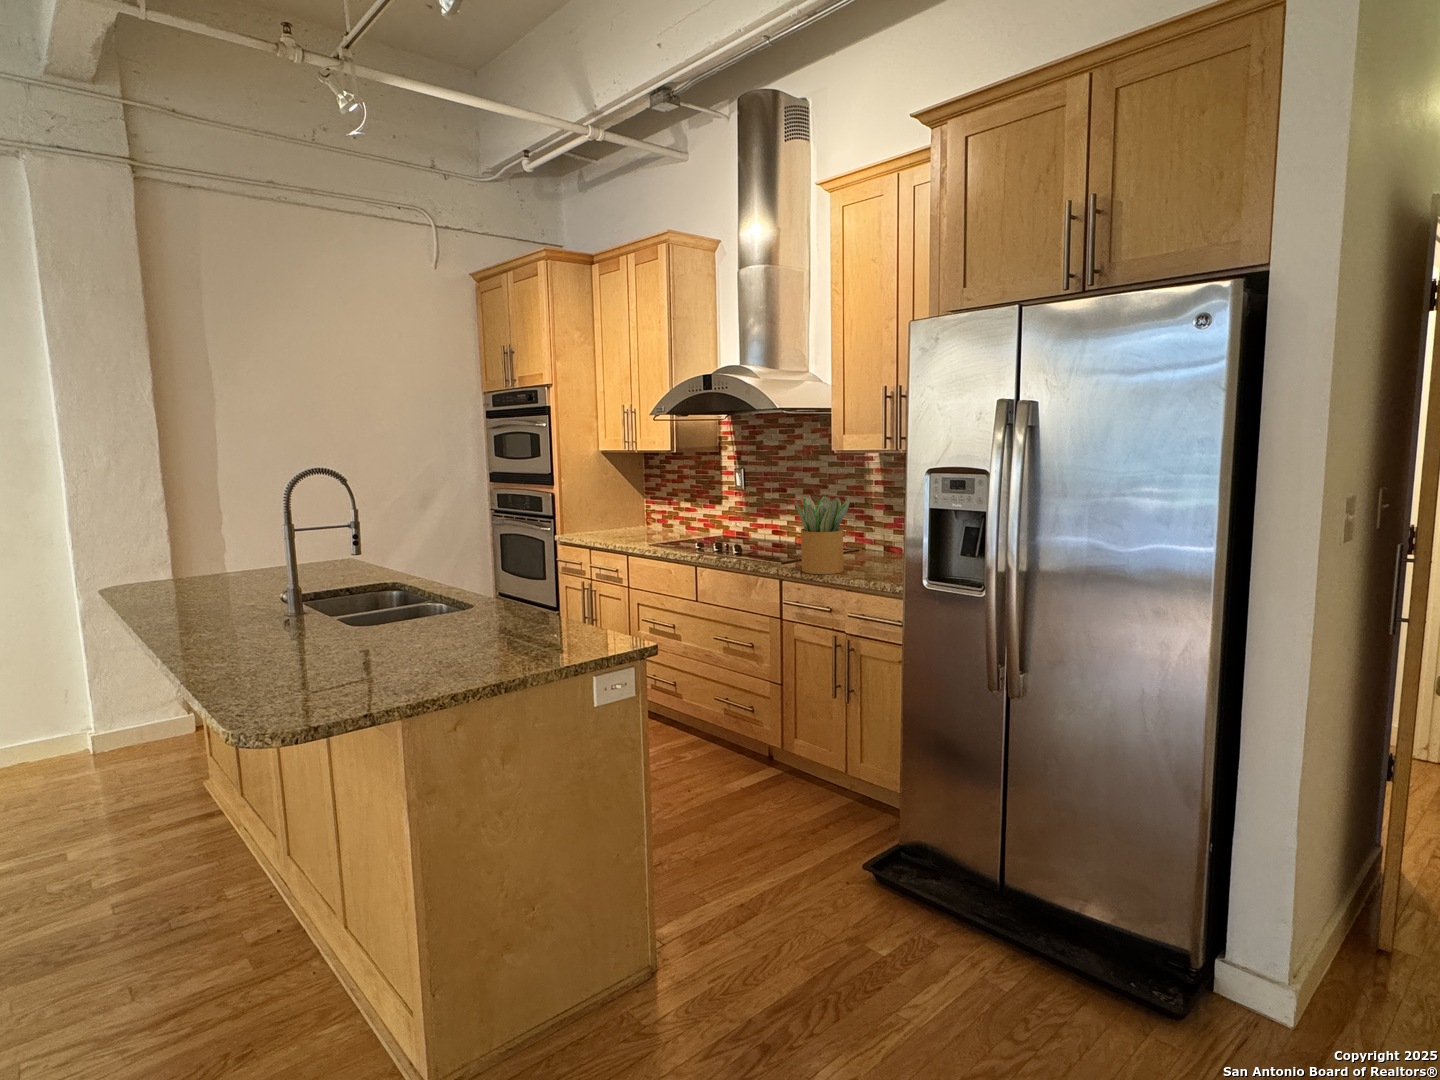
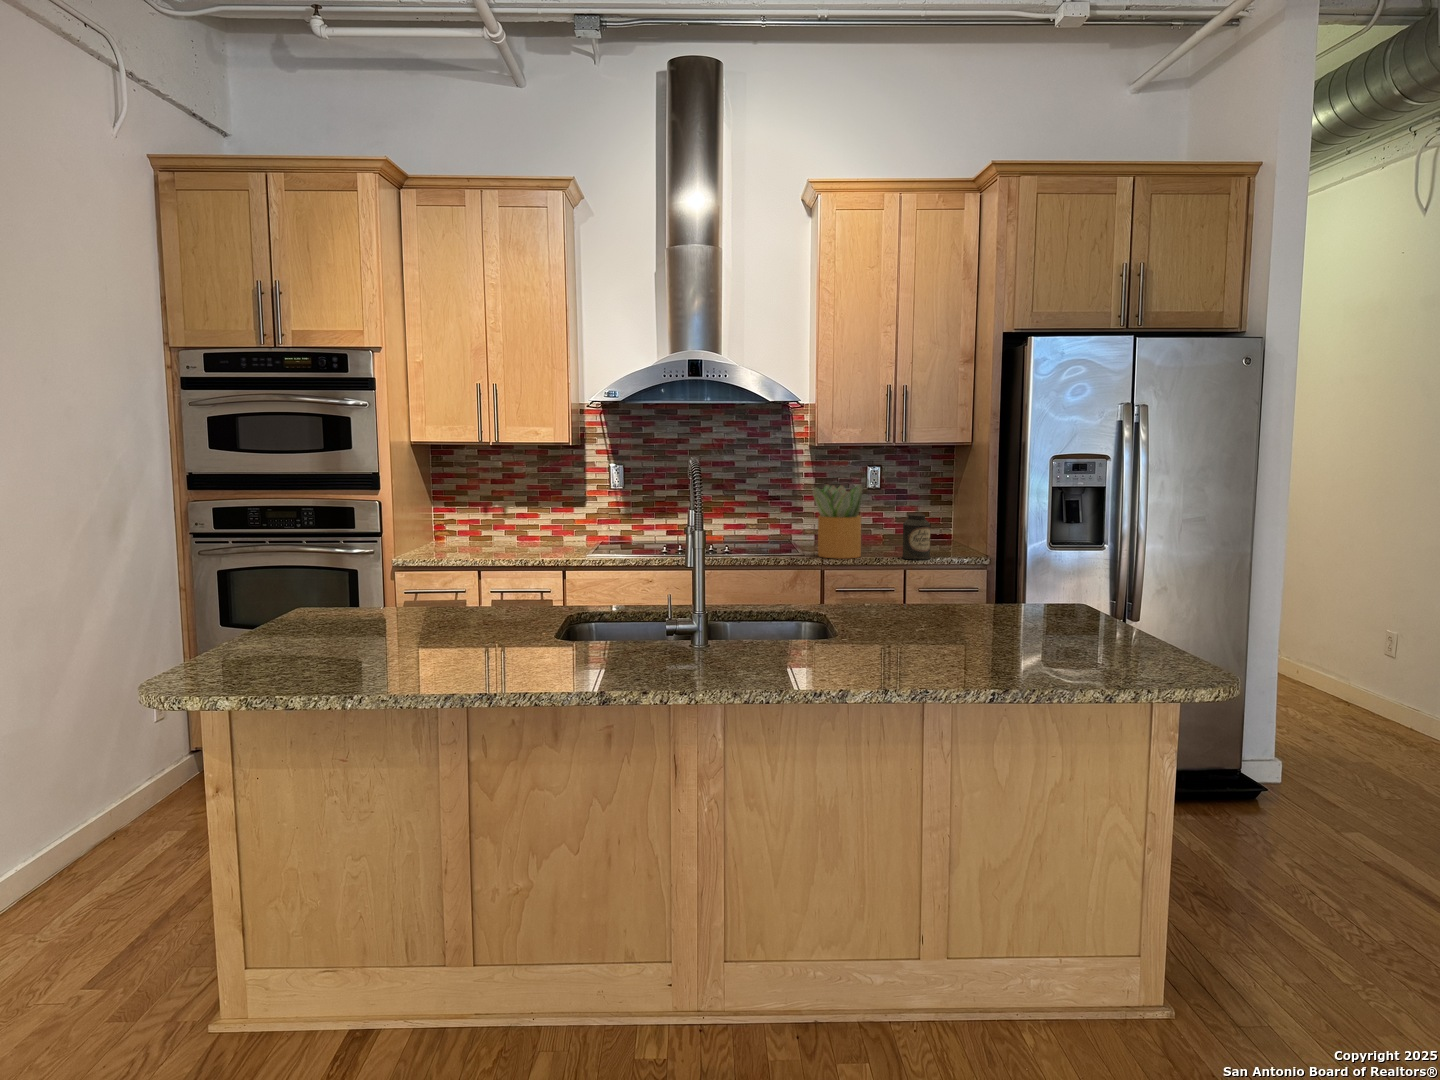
canister: none [851,533,882,585] -> present [903,514,930,560]

